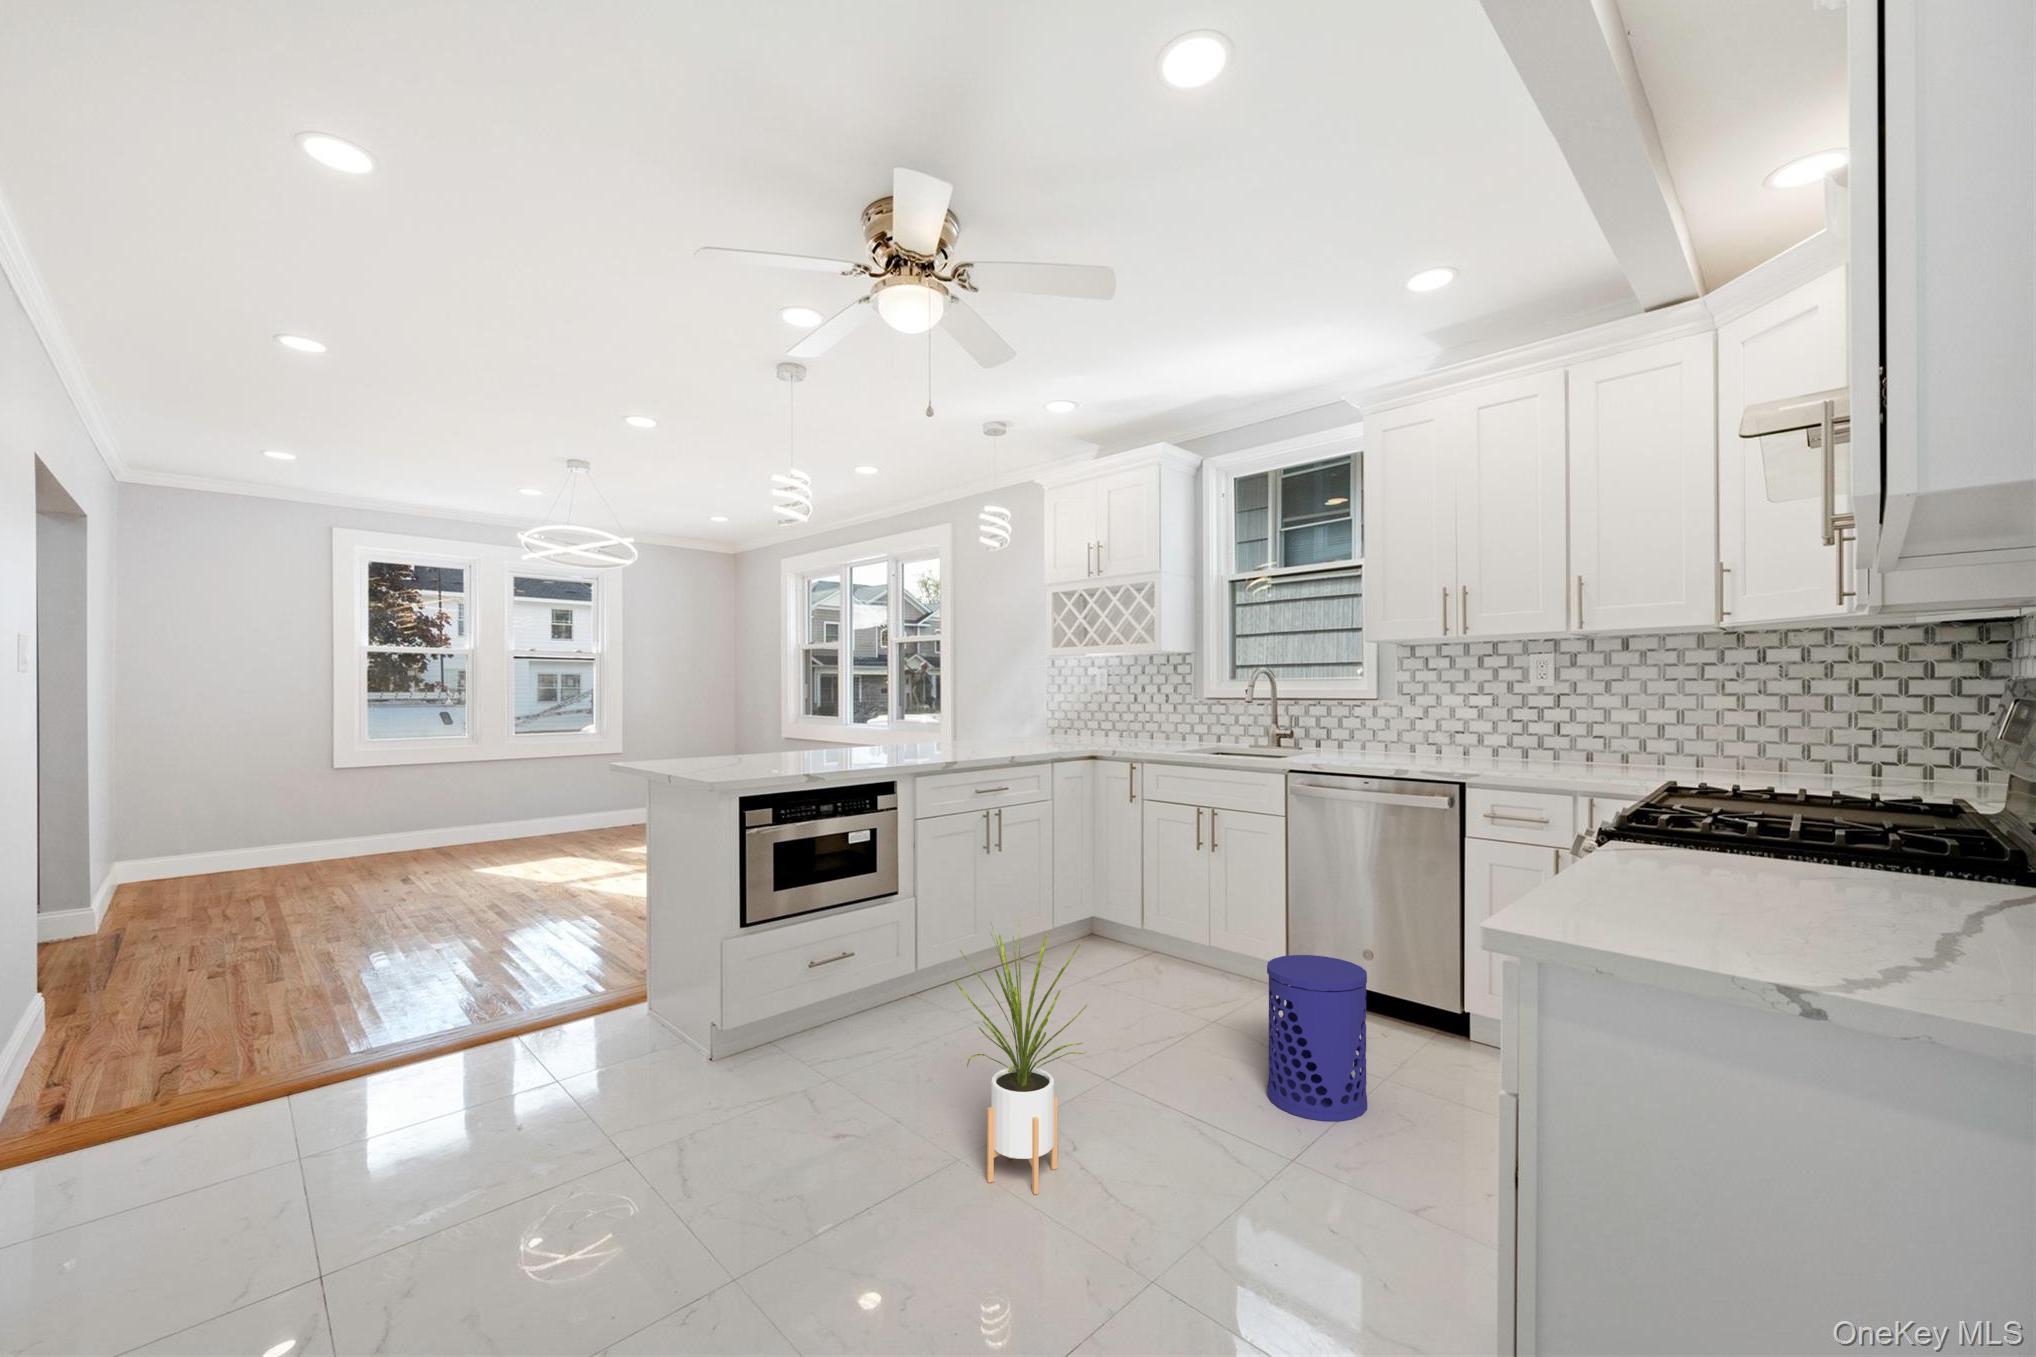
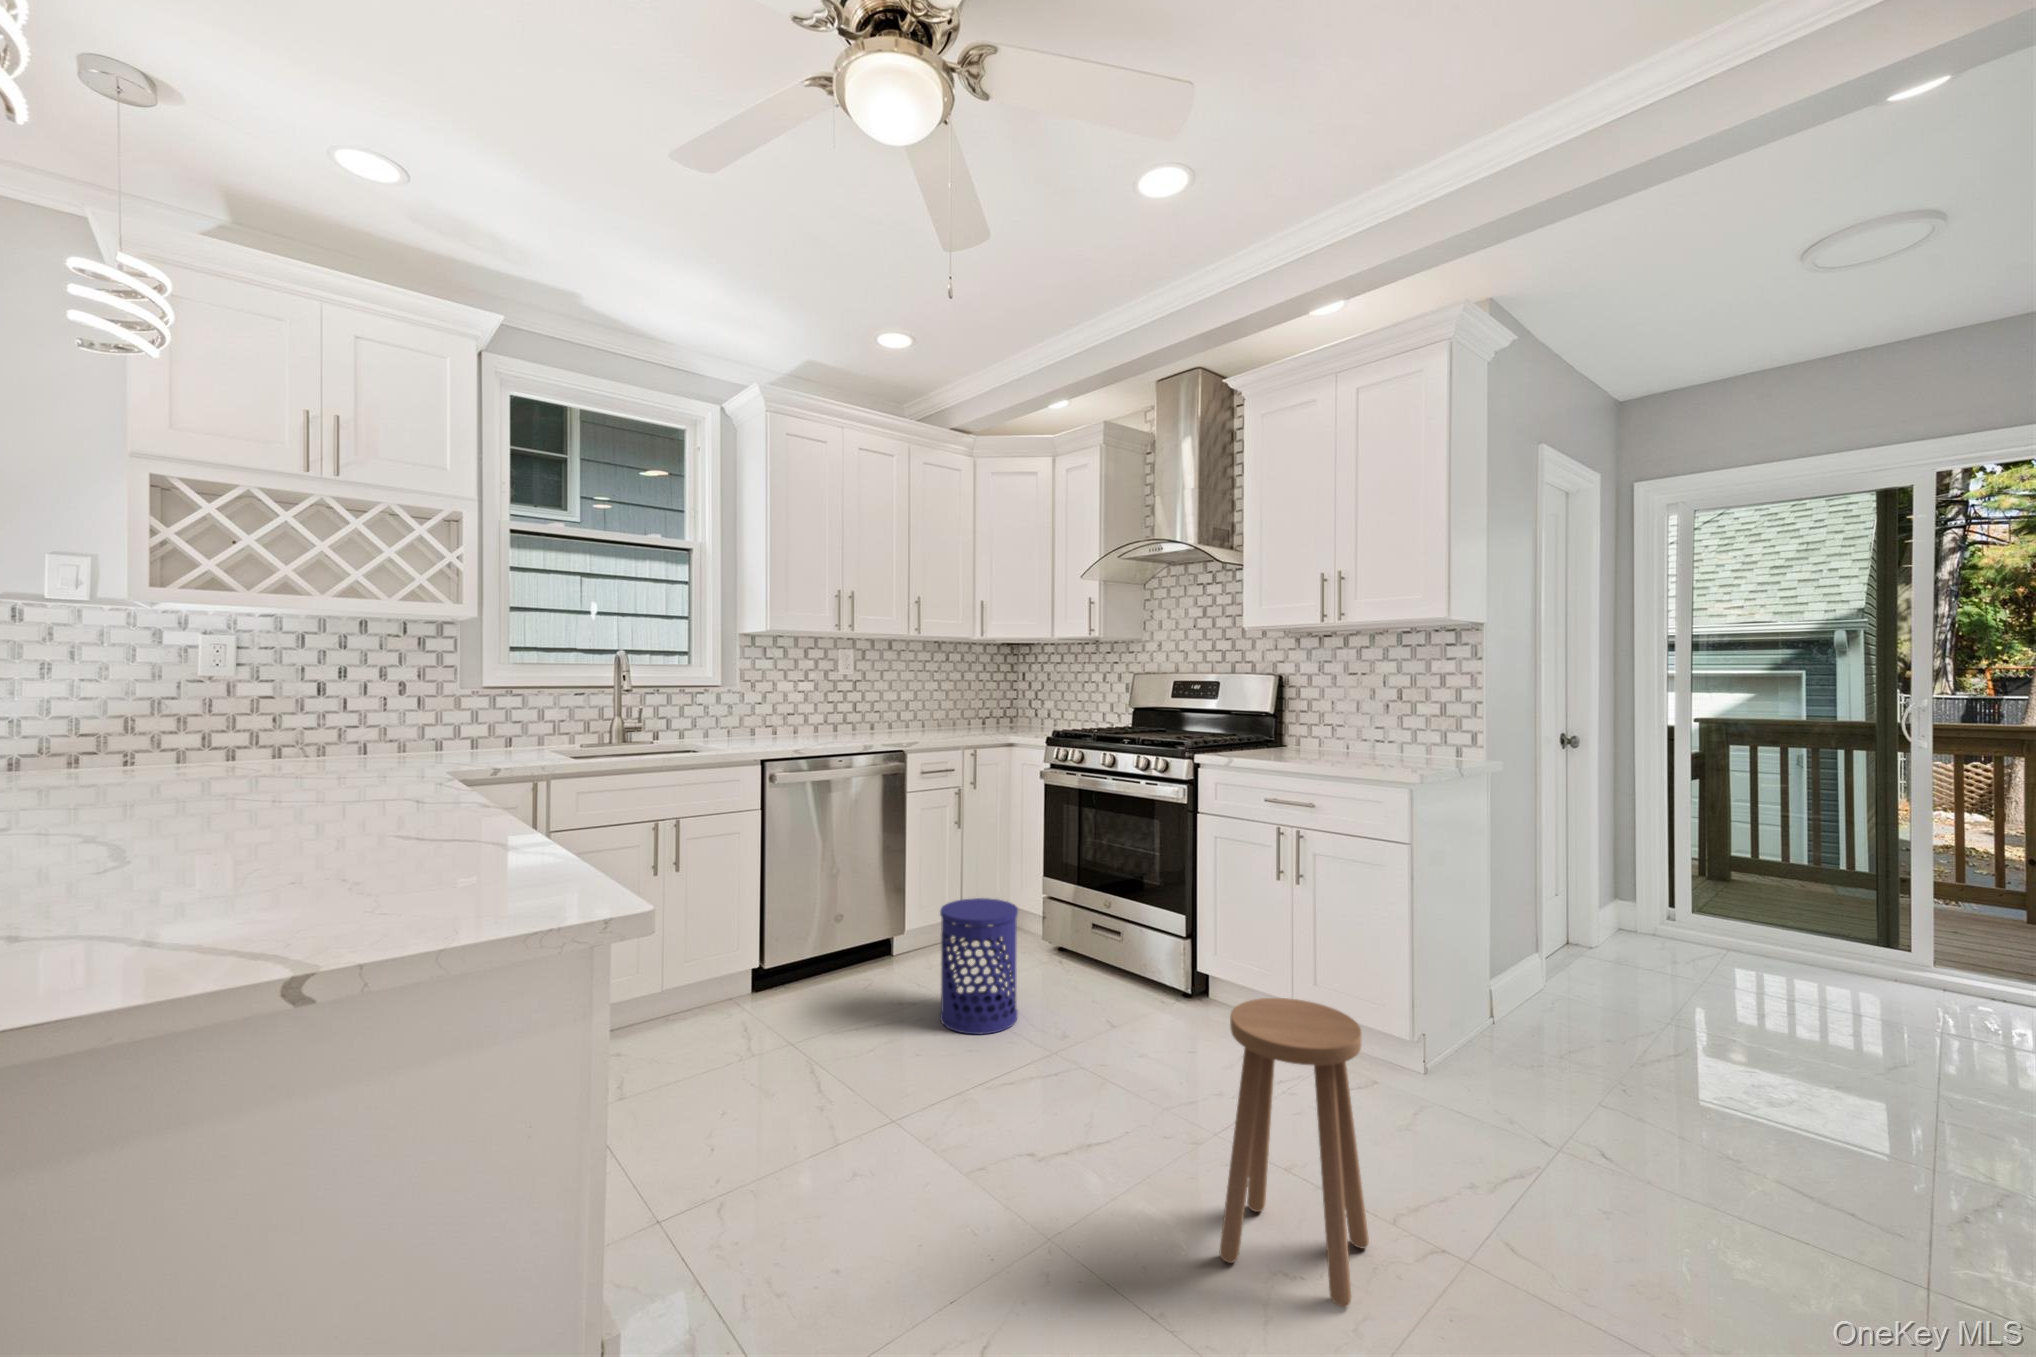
house plant: present [954,921,1088,1194] -> none [1053,905,1191,1188]
stool: none [808,1013,962,1312] -> present [1219,998,1369,1307]

